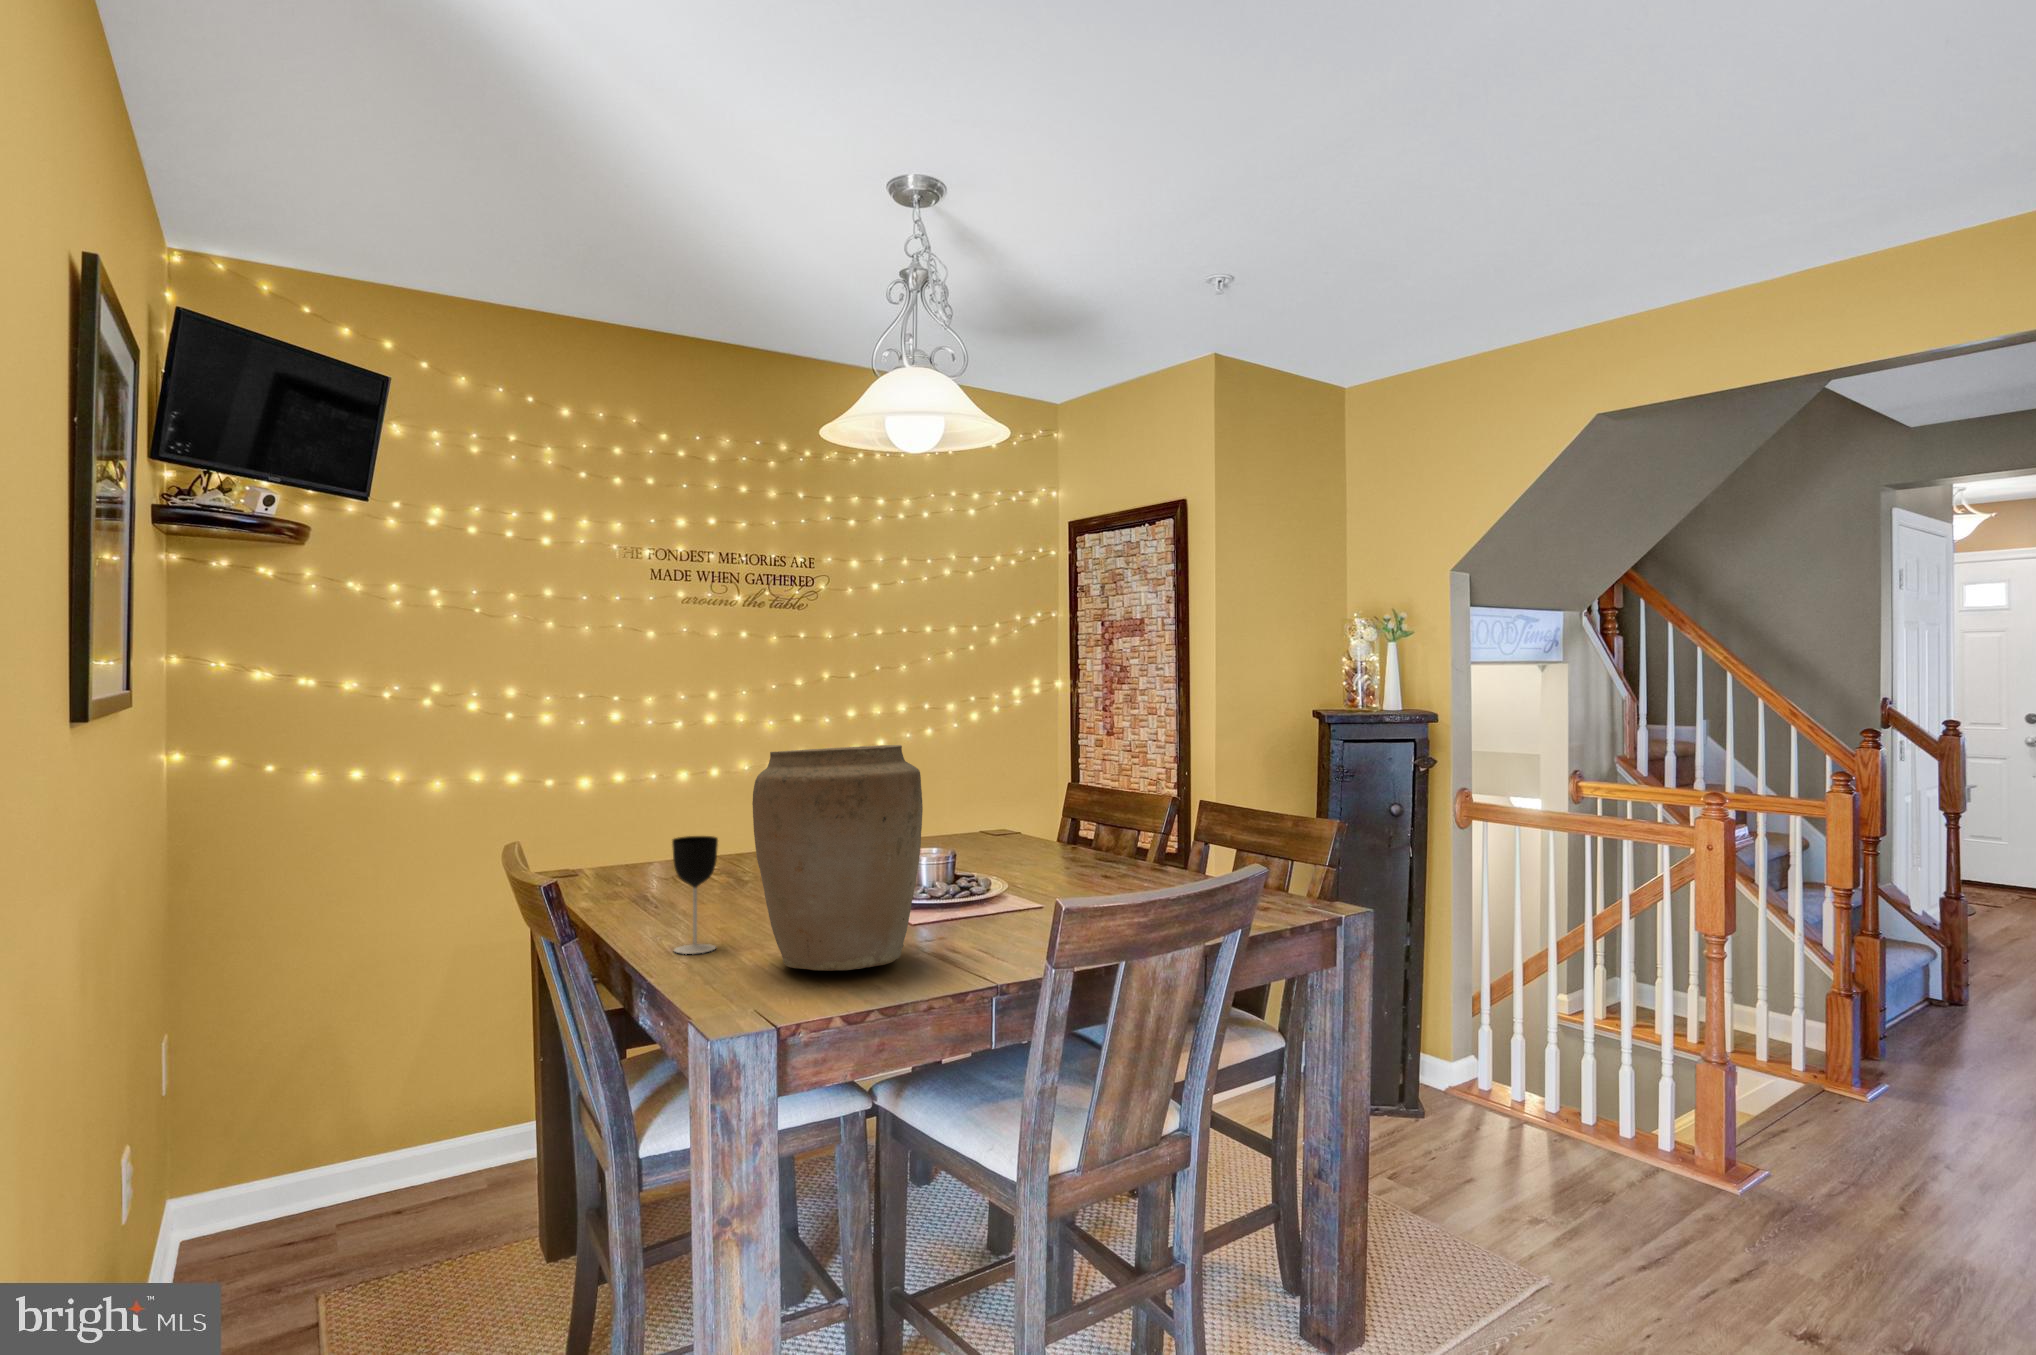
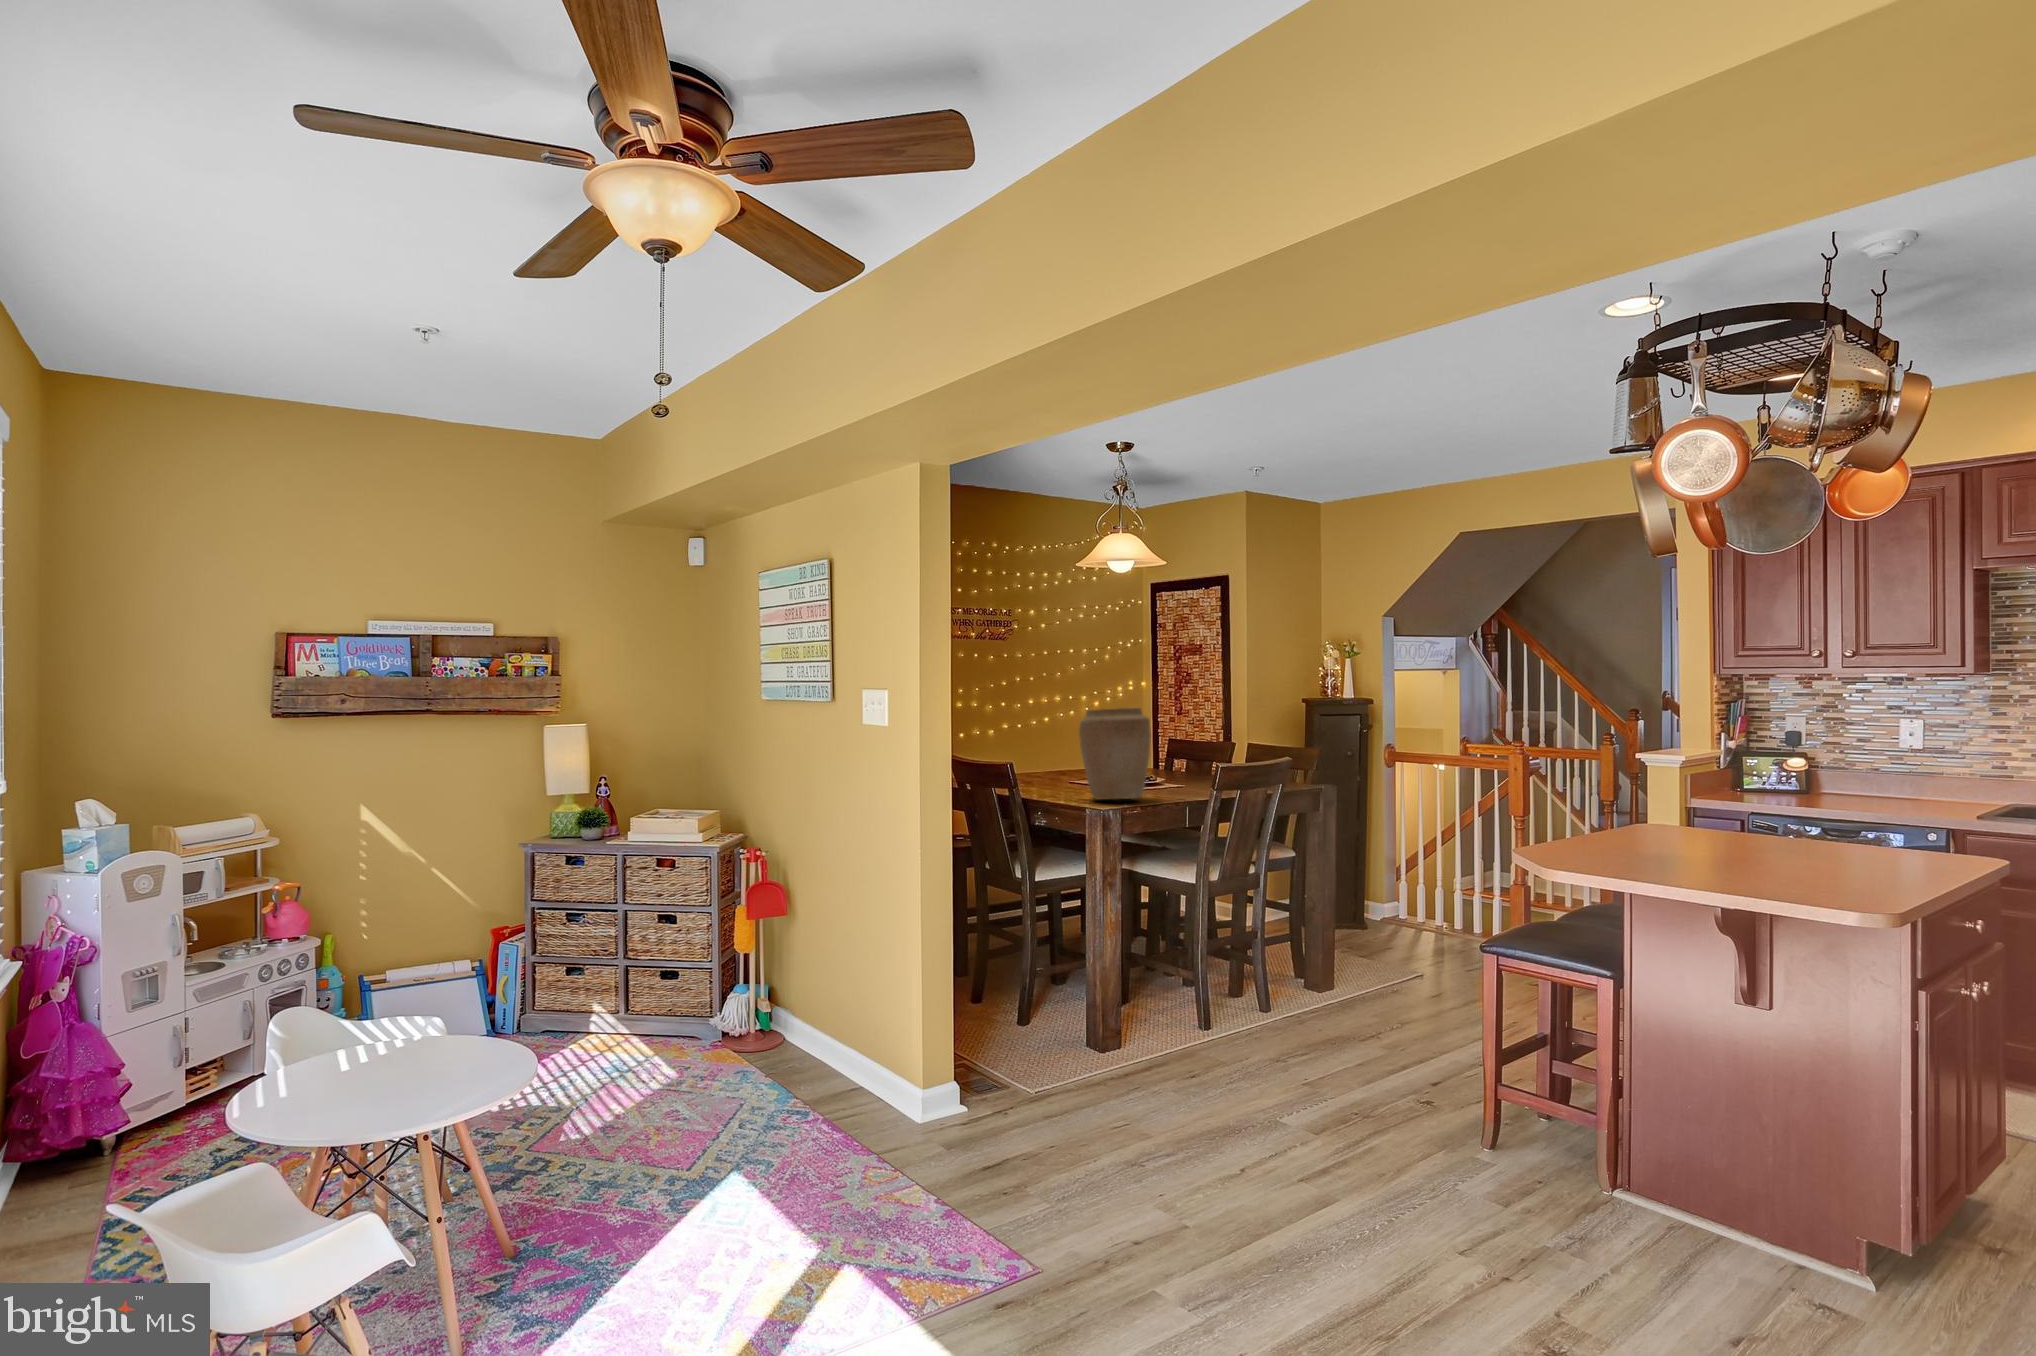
wine glass: present [672,836,718,954] -> none [1036,749,1055,799]

